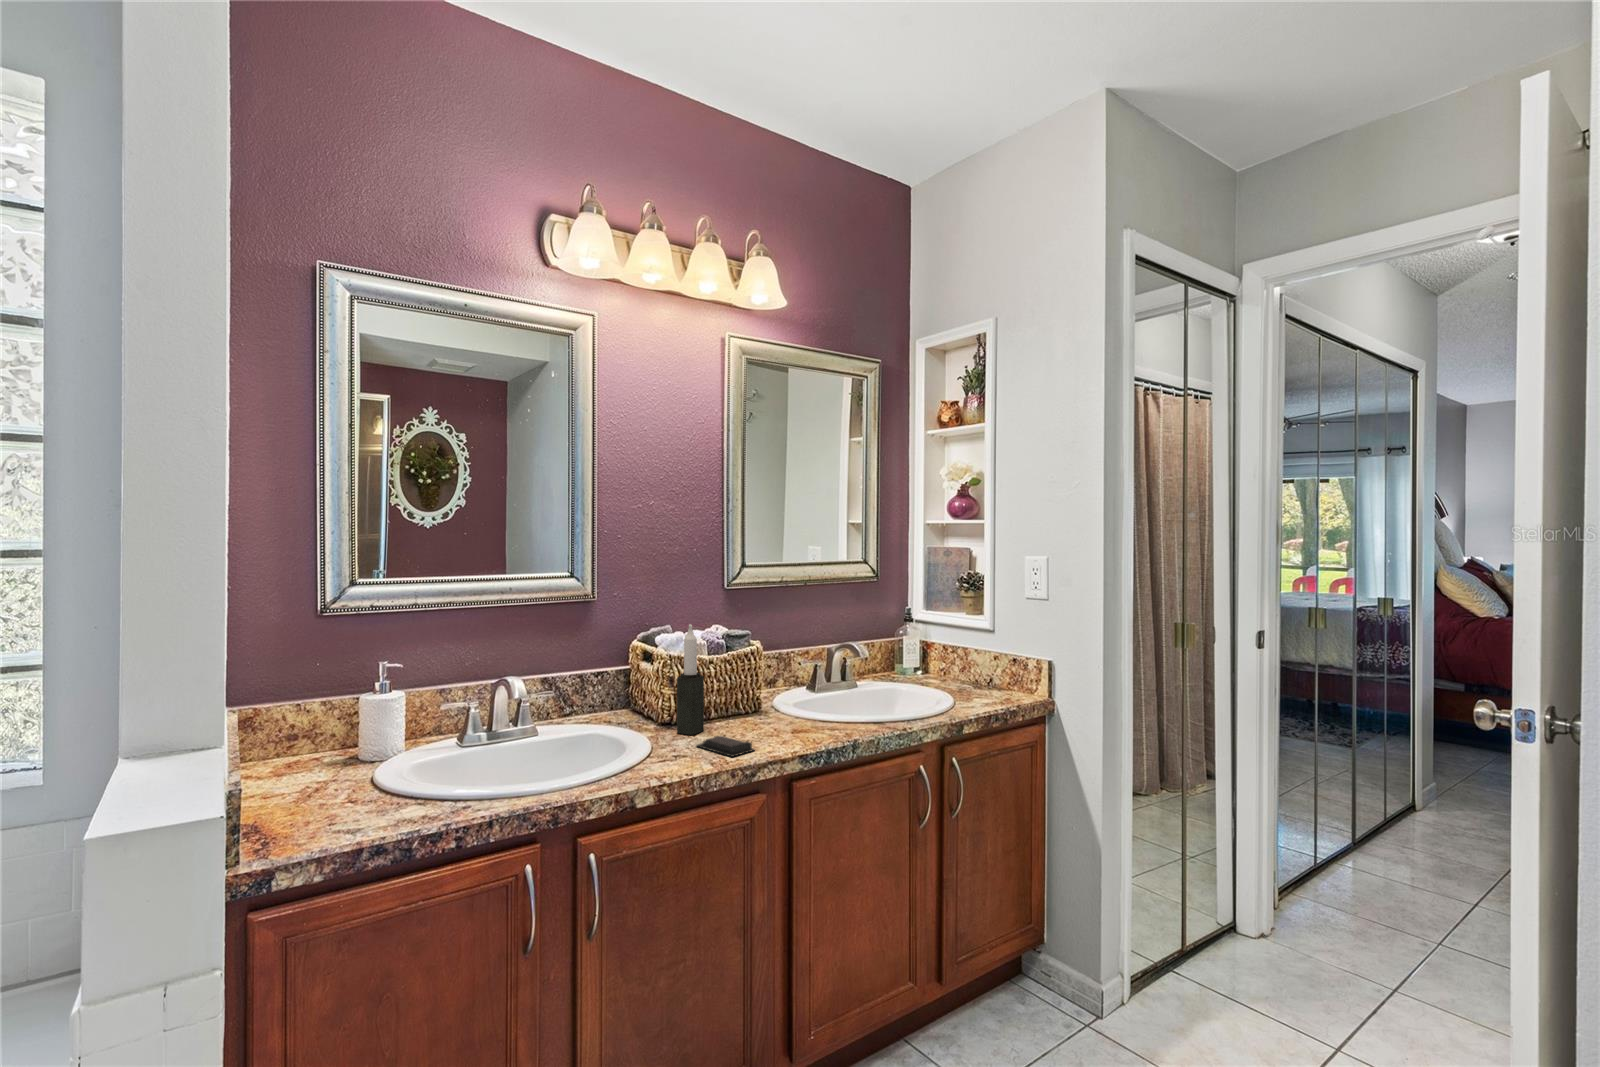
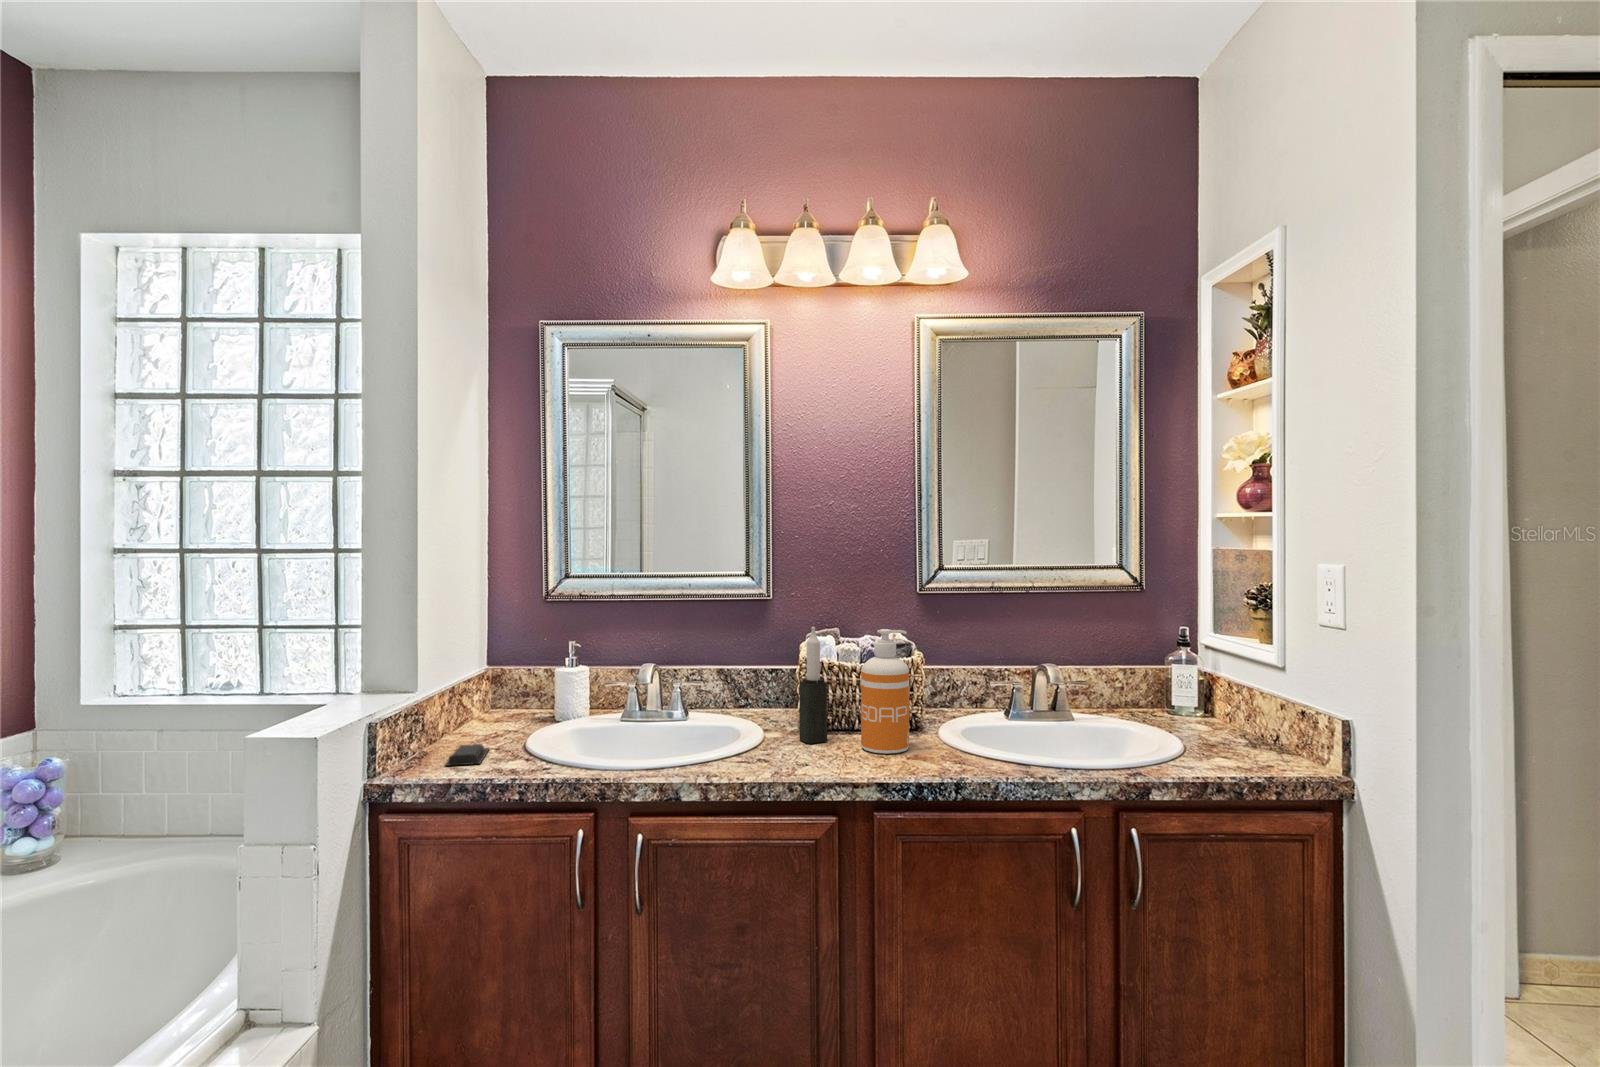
soap dispenser: none [739,622,782,733] -> present [861,629,909,754]
soap bar: present [697,736,755,757] -> present [445,744,489,766]

